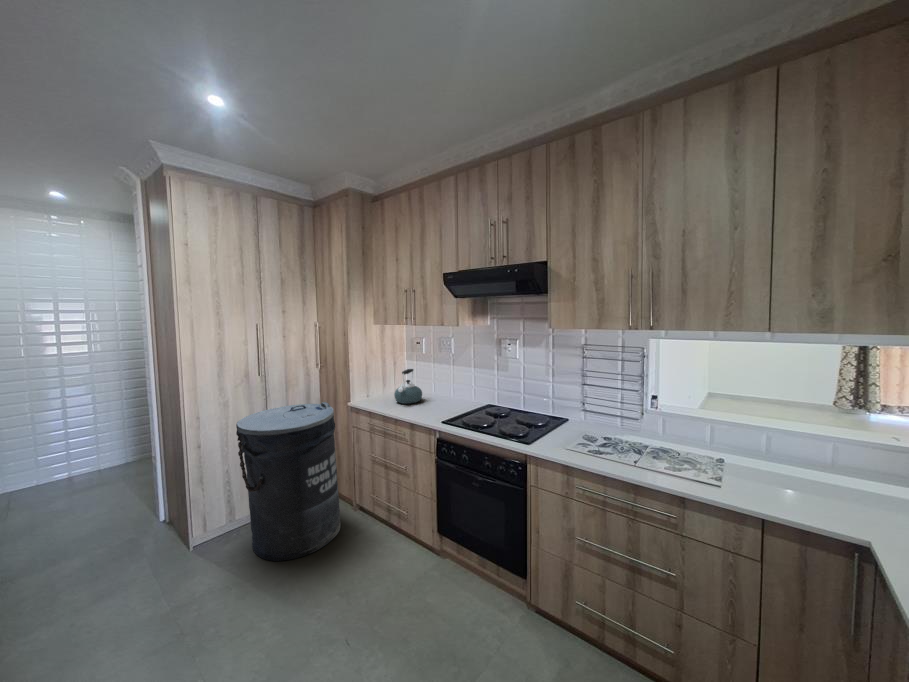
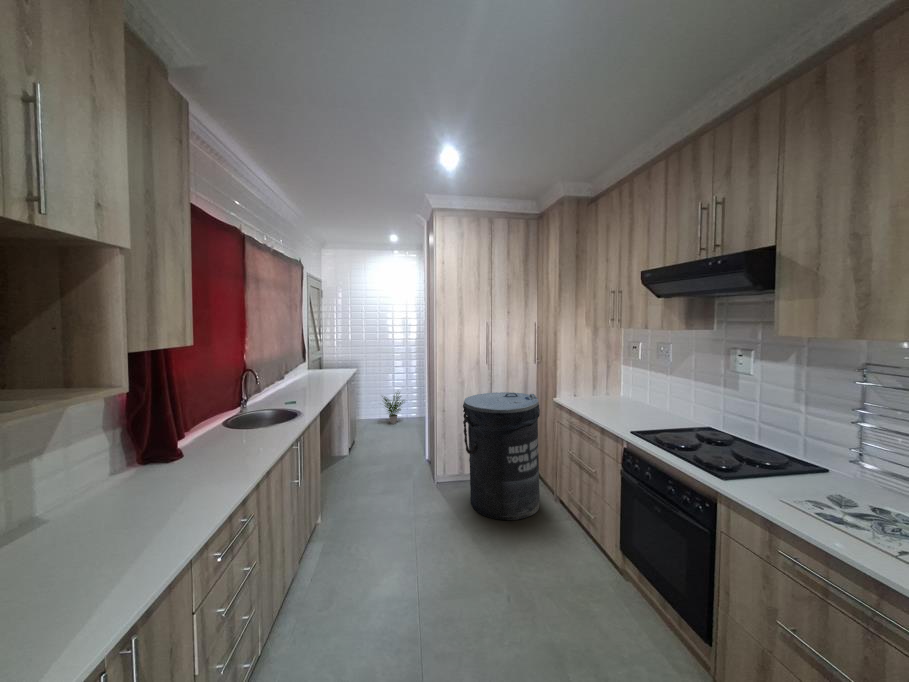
kettle: present [394,369,422,404] -> none [597,373,629,409]
potted plant: none [35,431,103,486] -> present [383,393,404,424]

